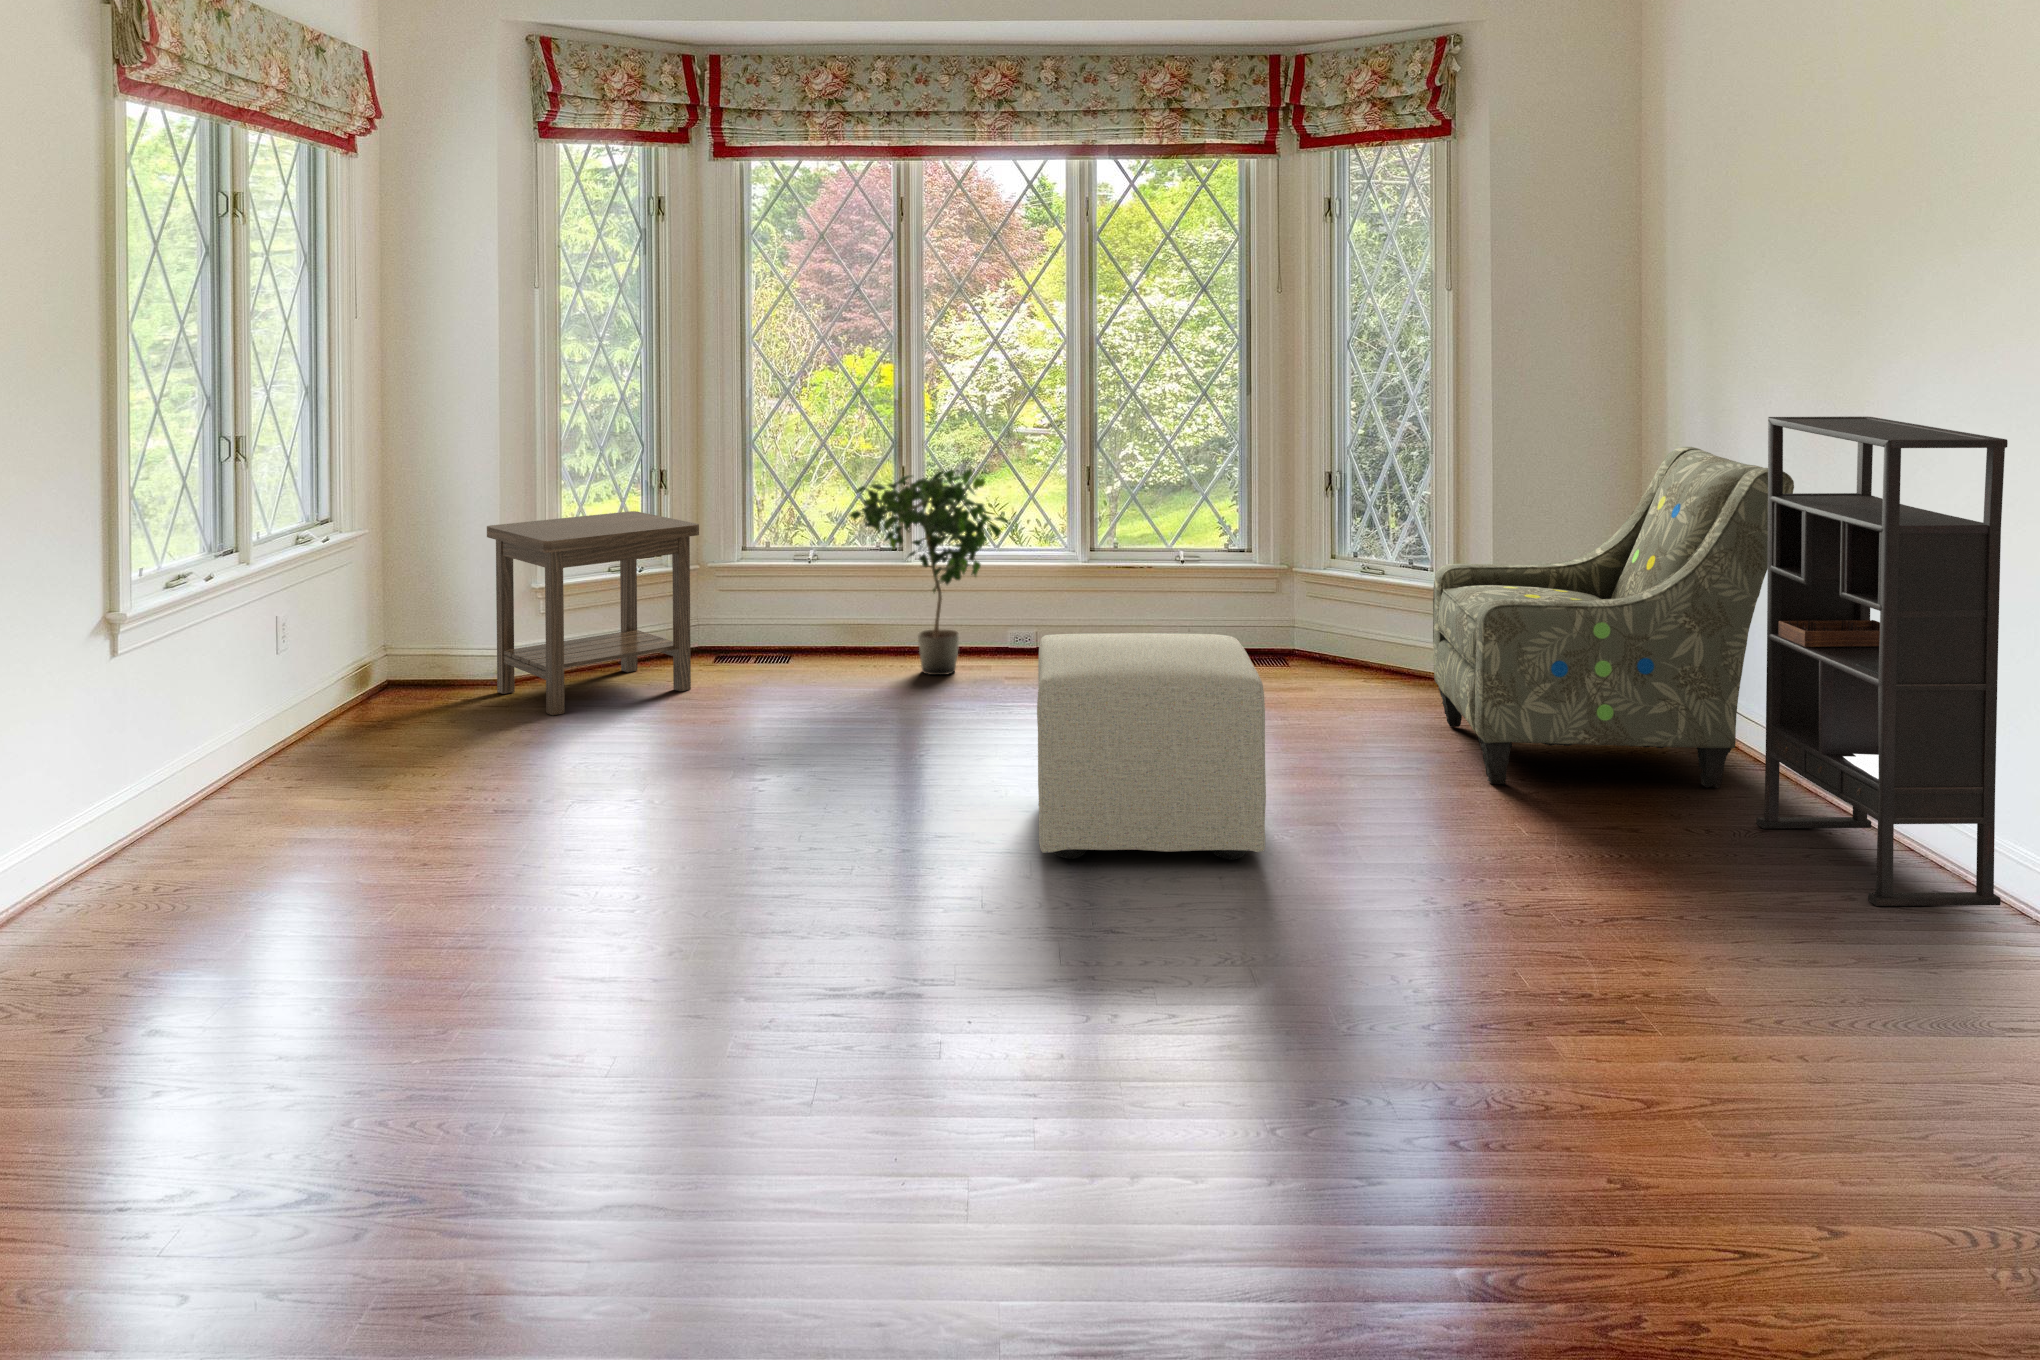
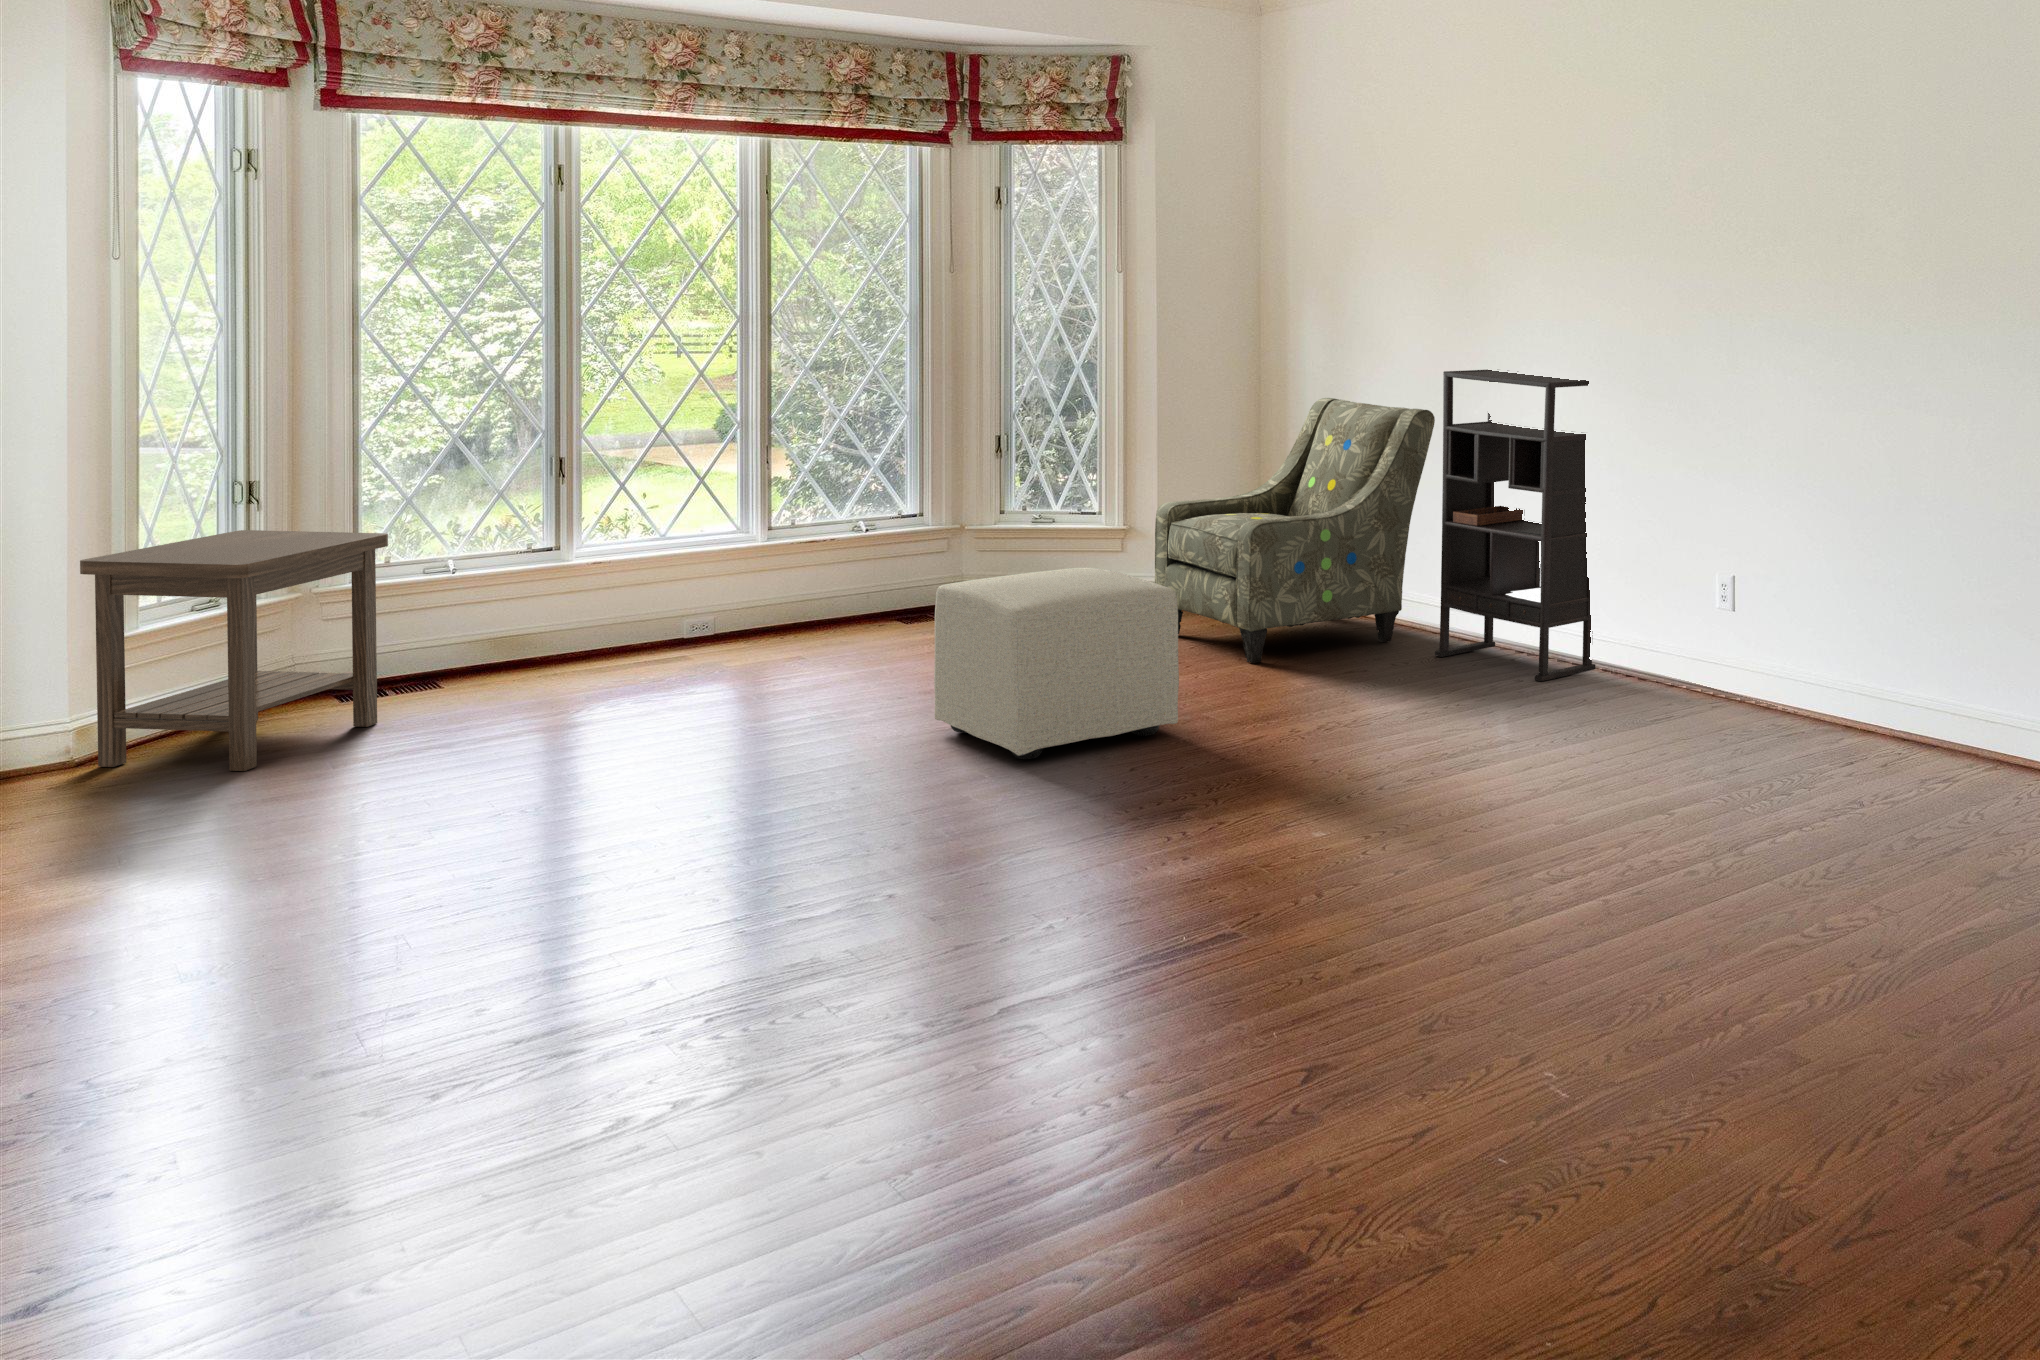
potted plant: present [849,469,1008,675] -> none [549,453,708,670]

